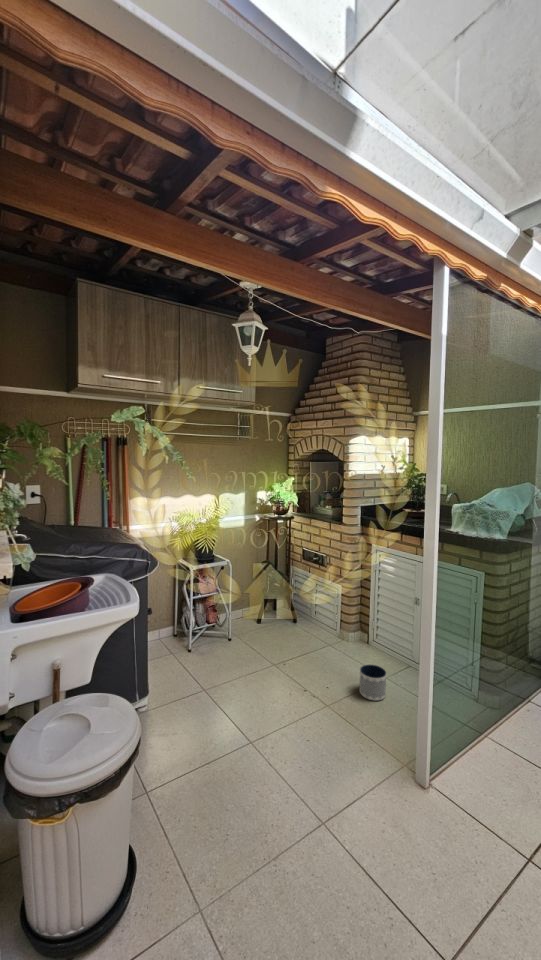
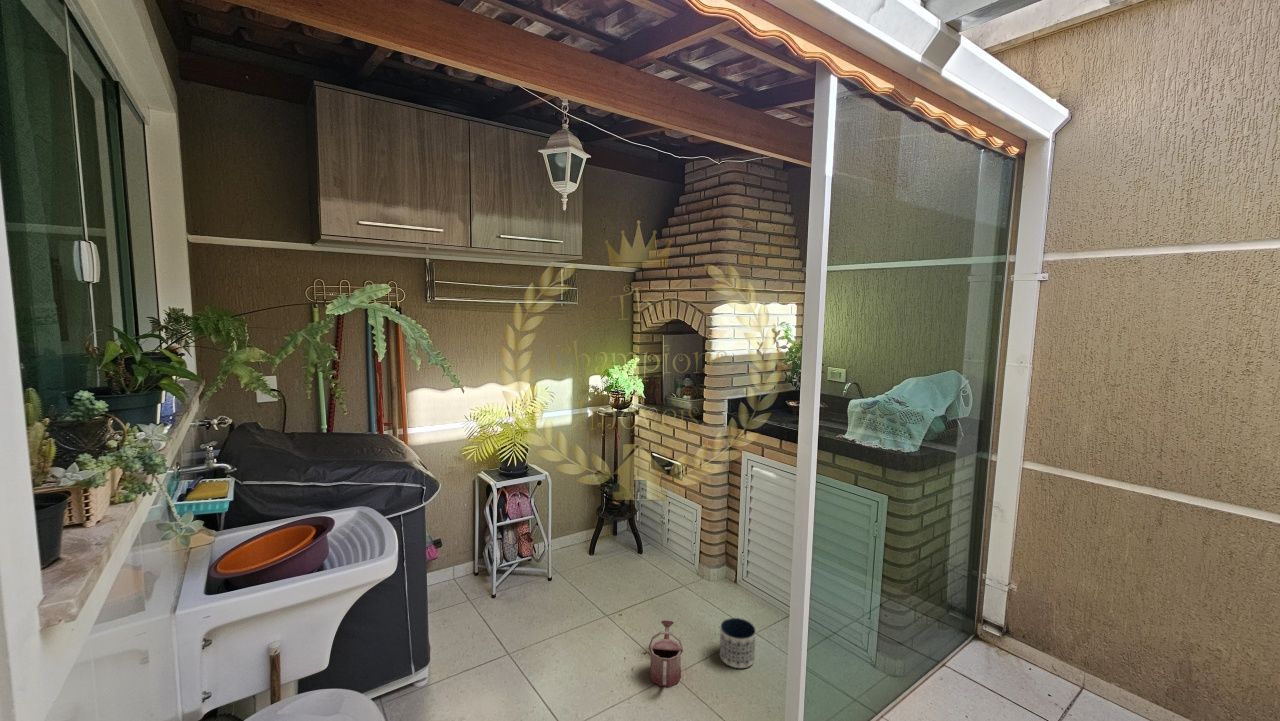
watering can: none [308,665,334,712] -> present [648,620,683,687]

